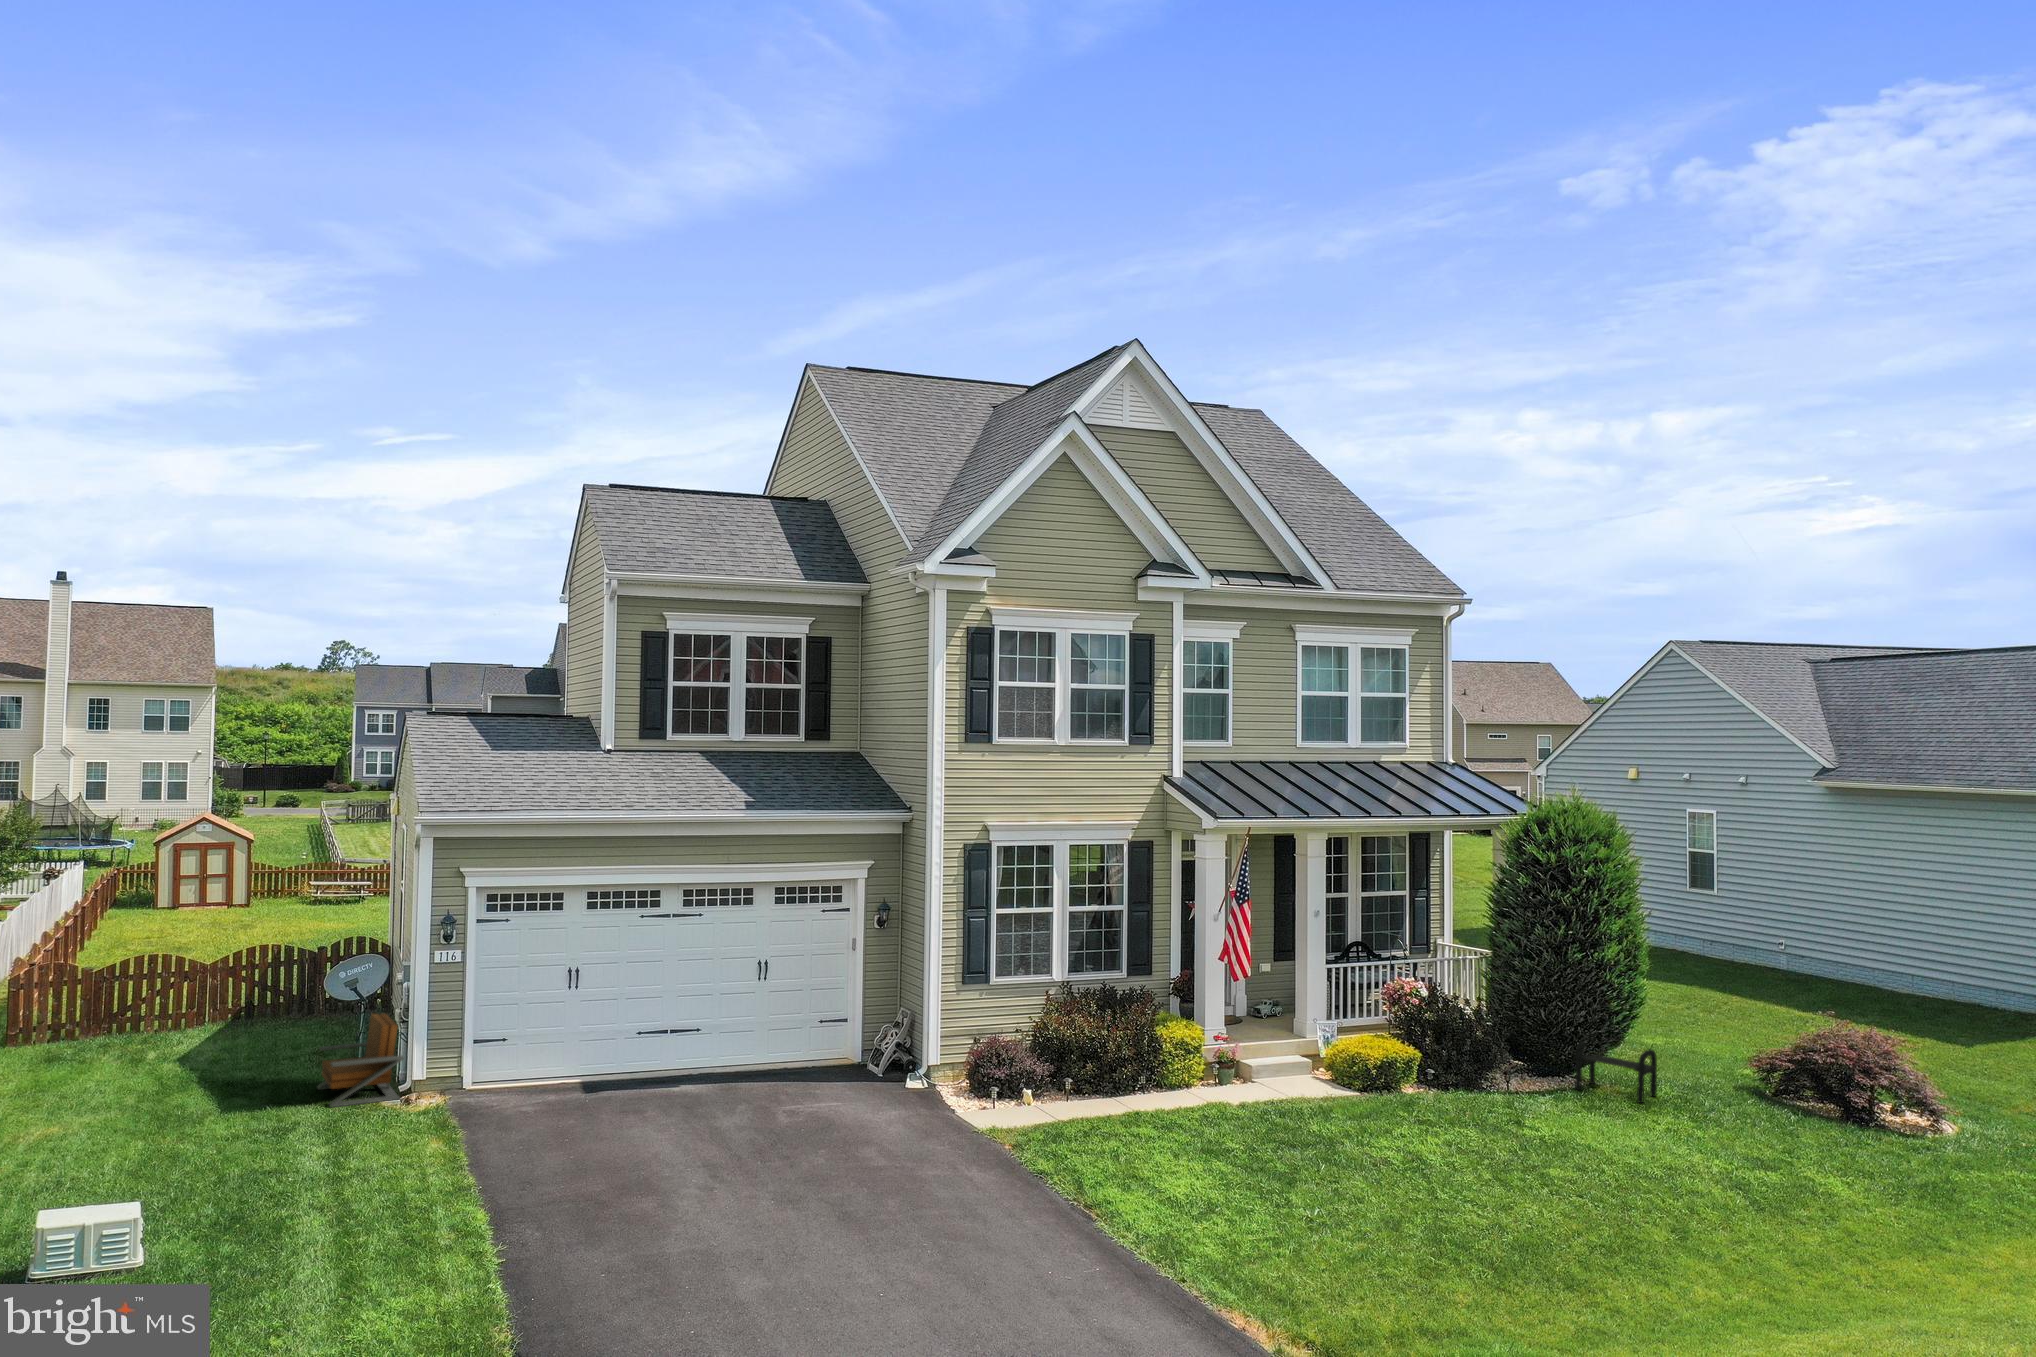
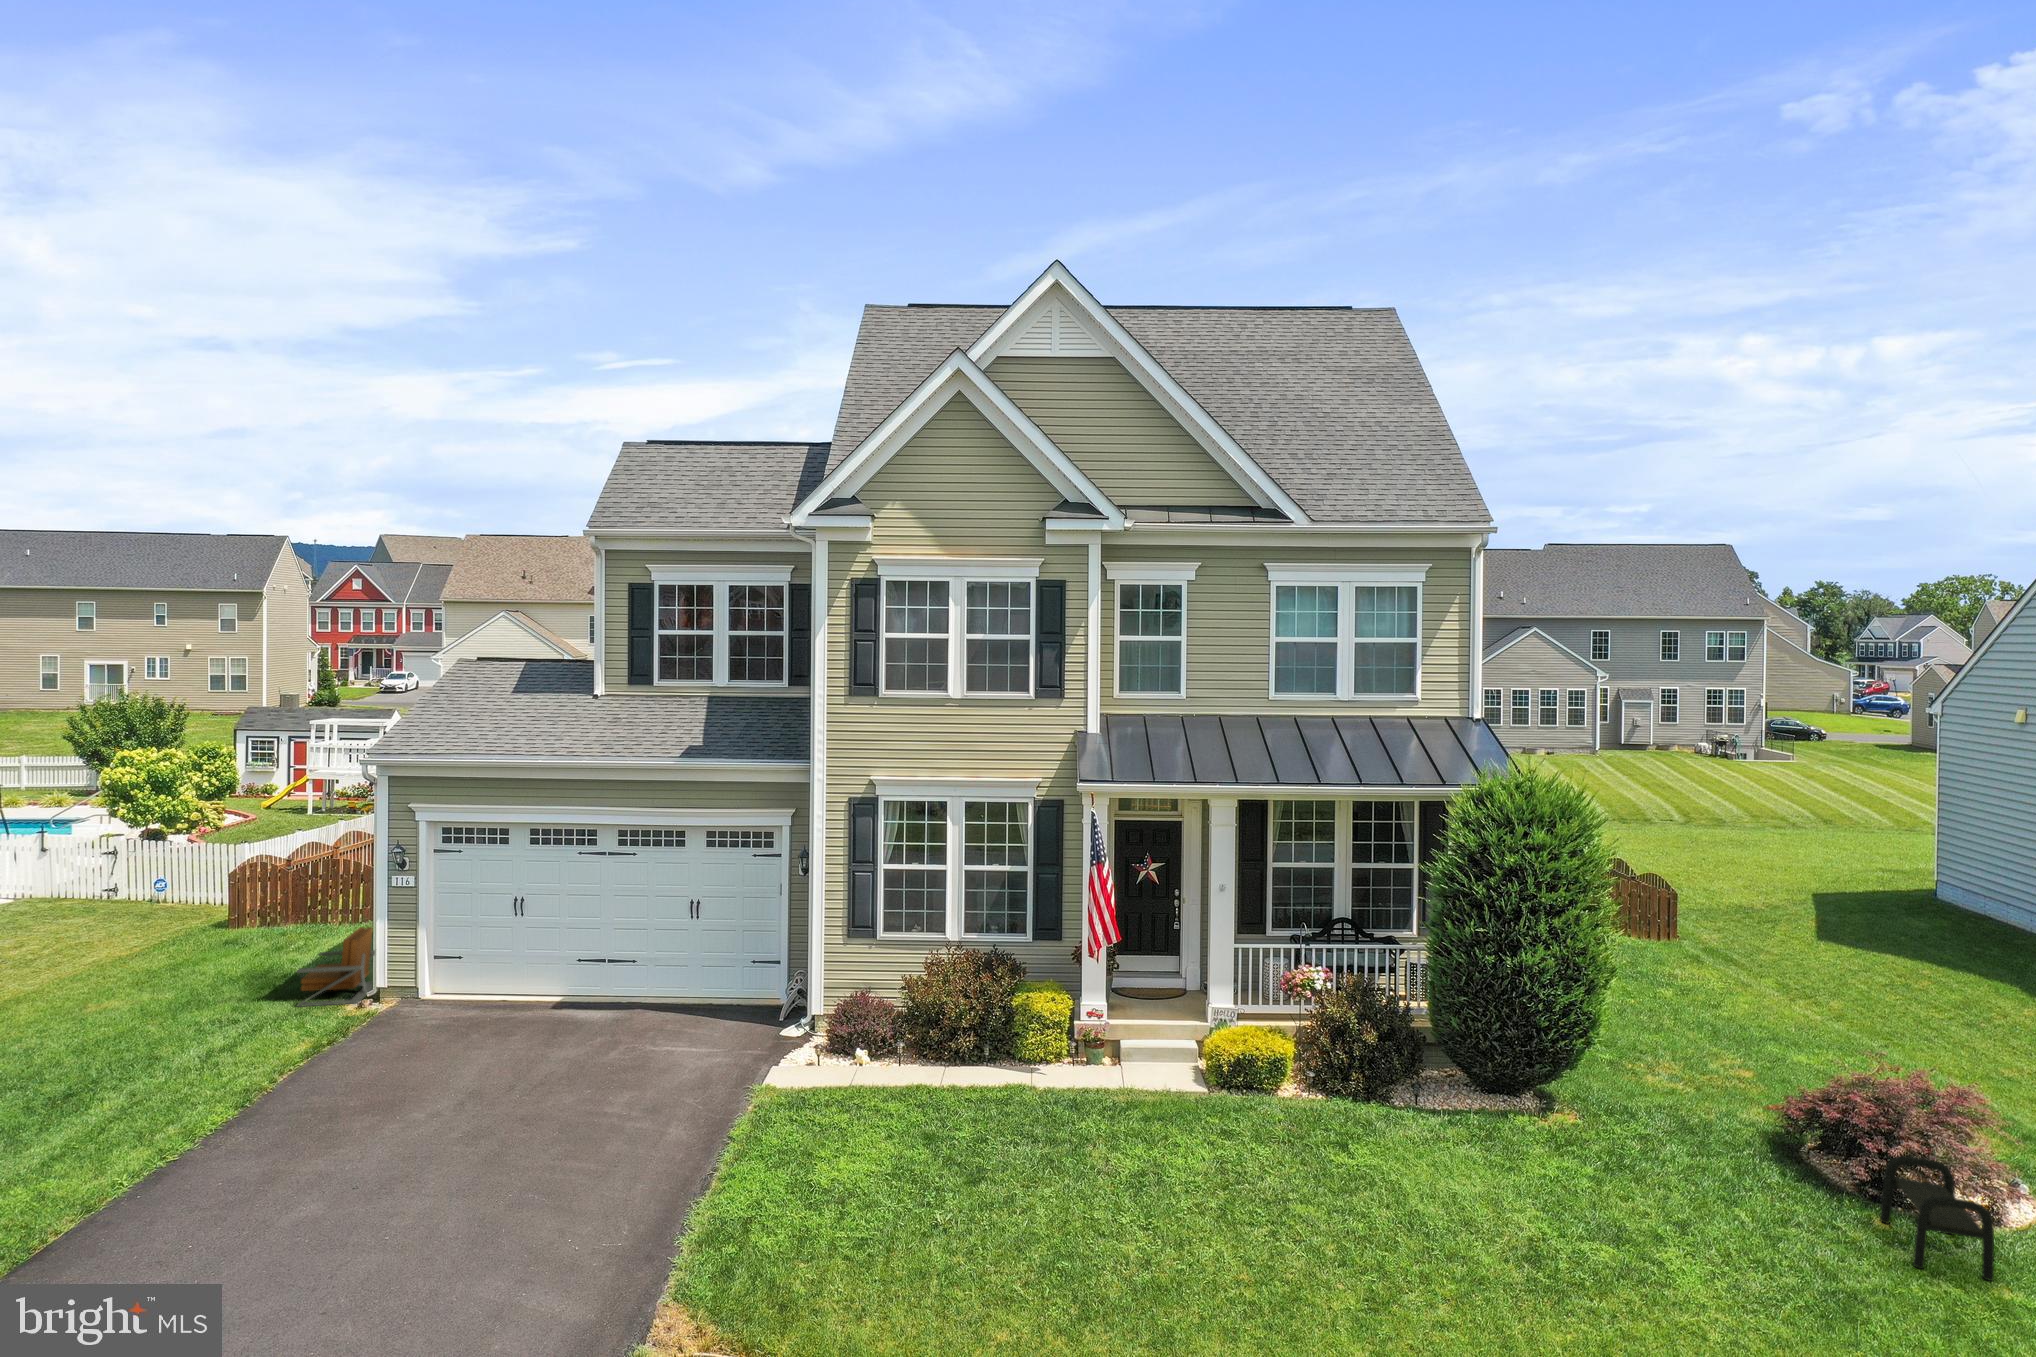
bench: present [1575,1042,1657,1103] -> present [1880,1157,1994,1281]

